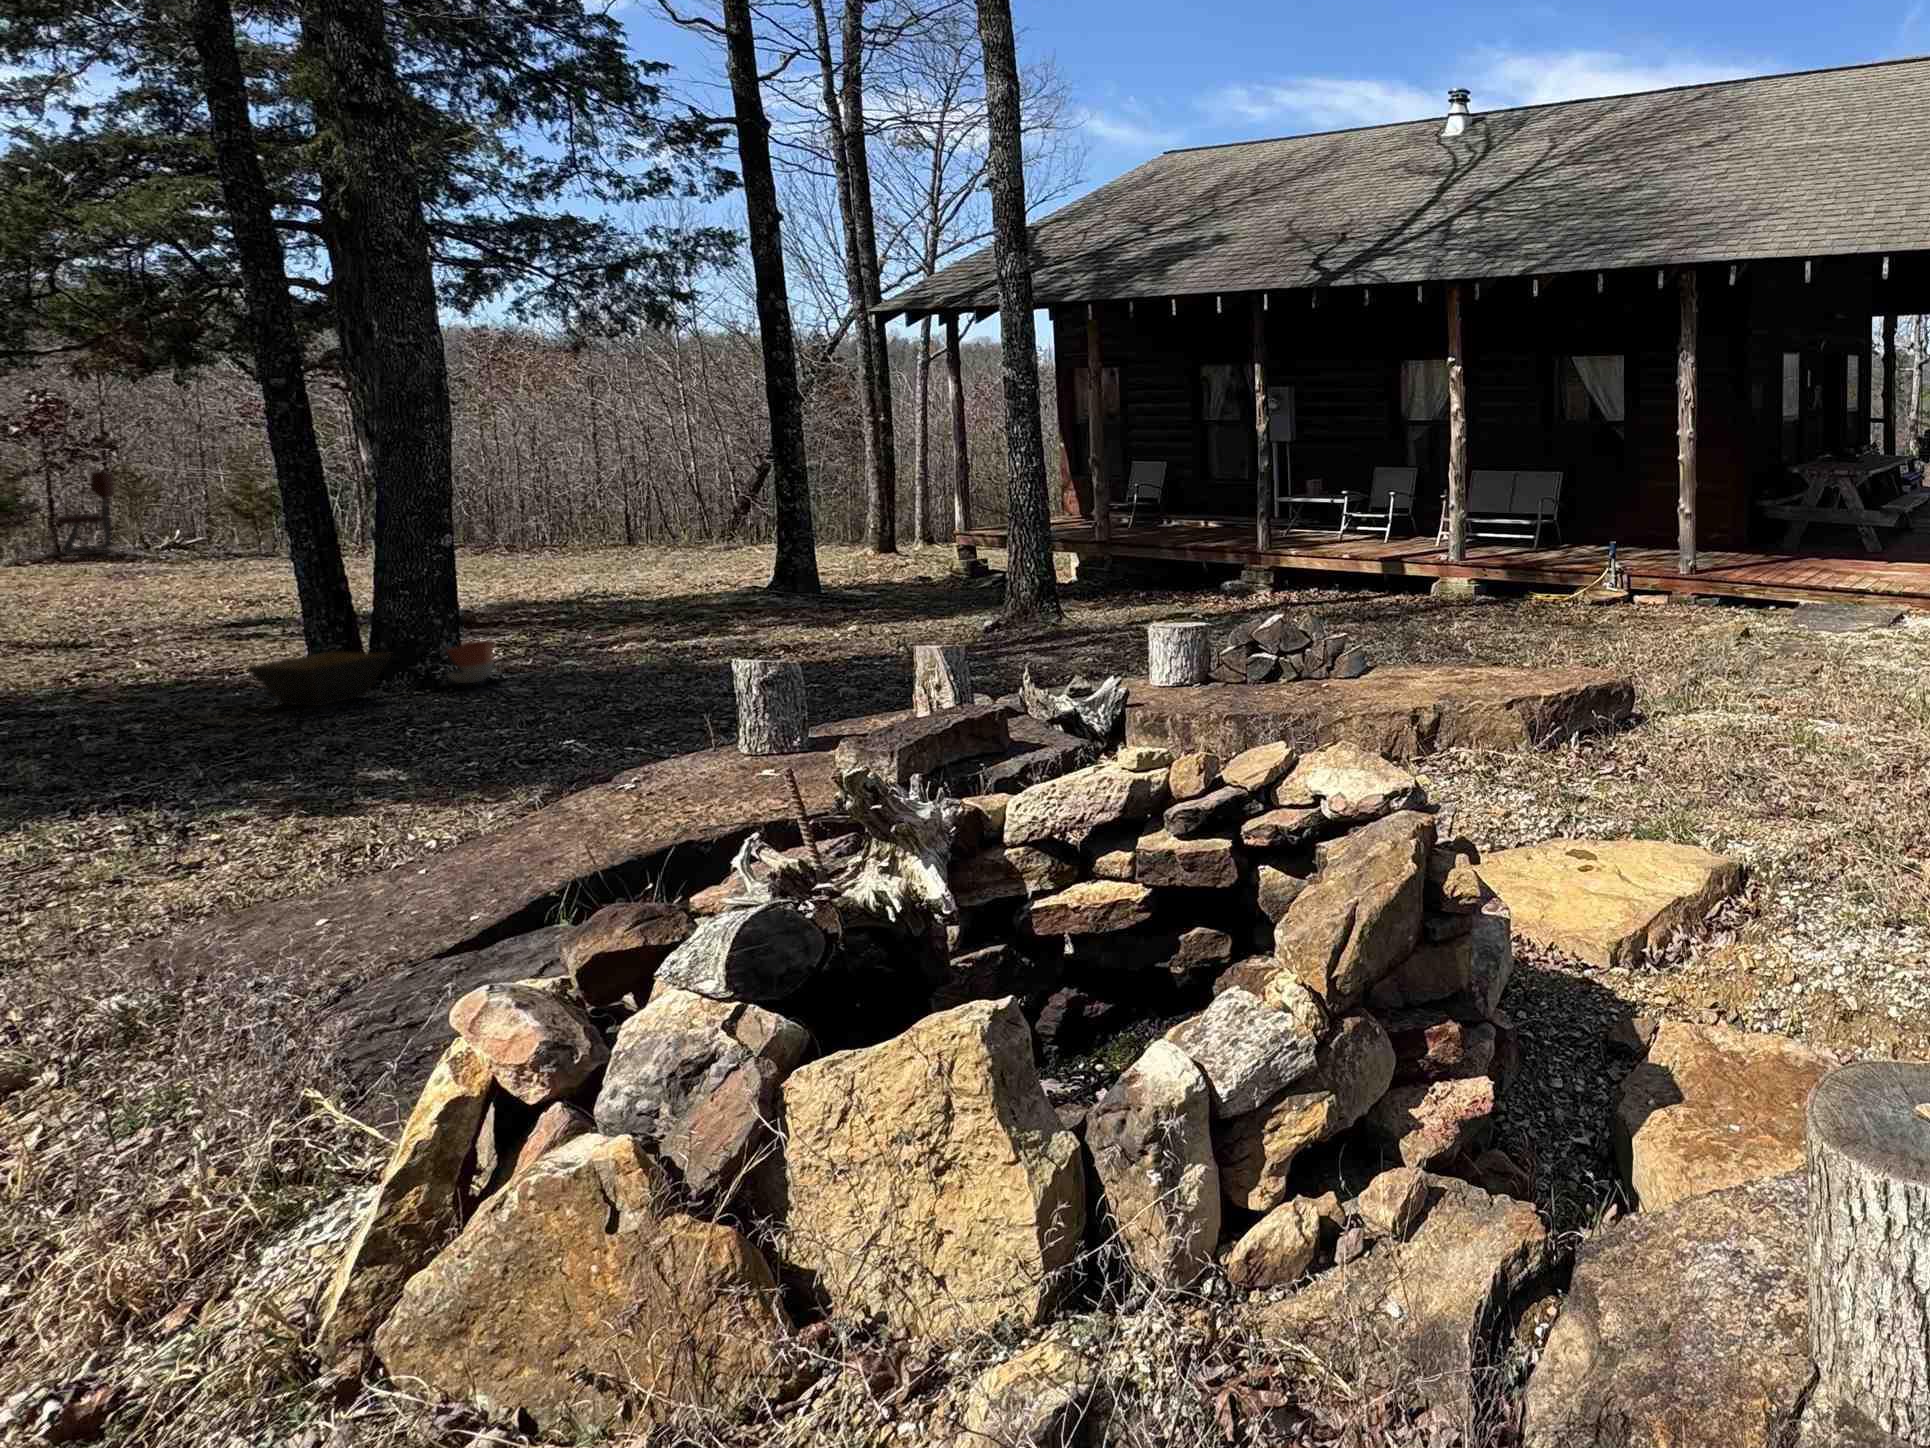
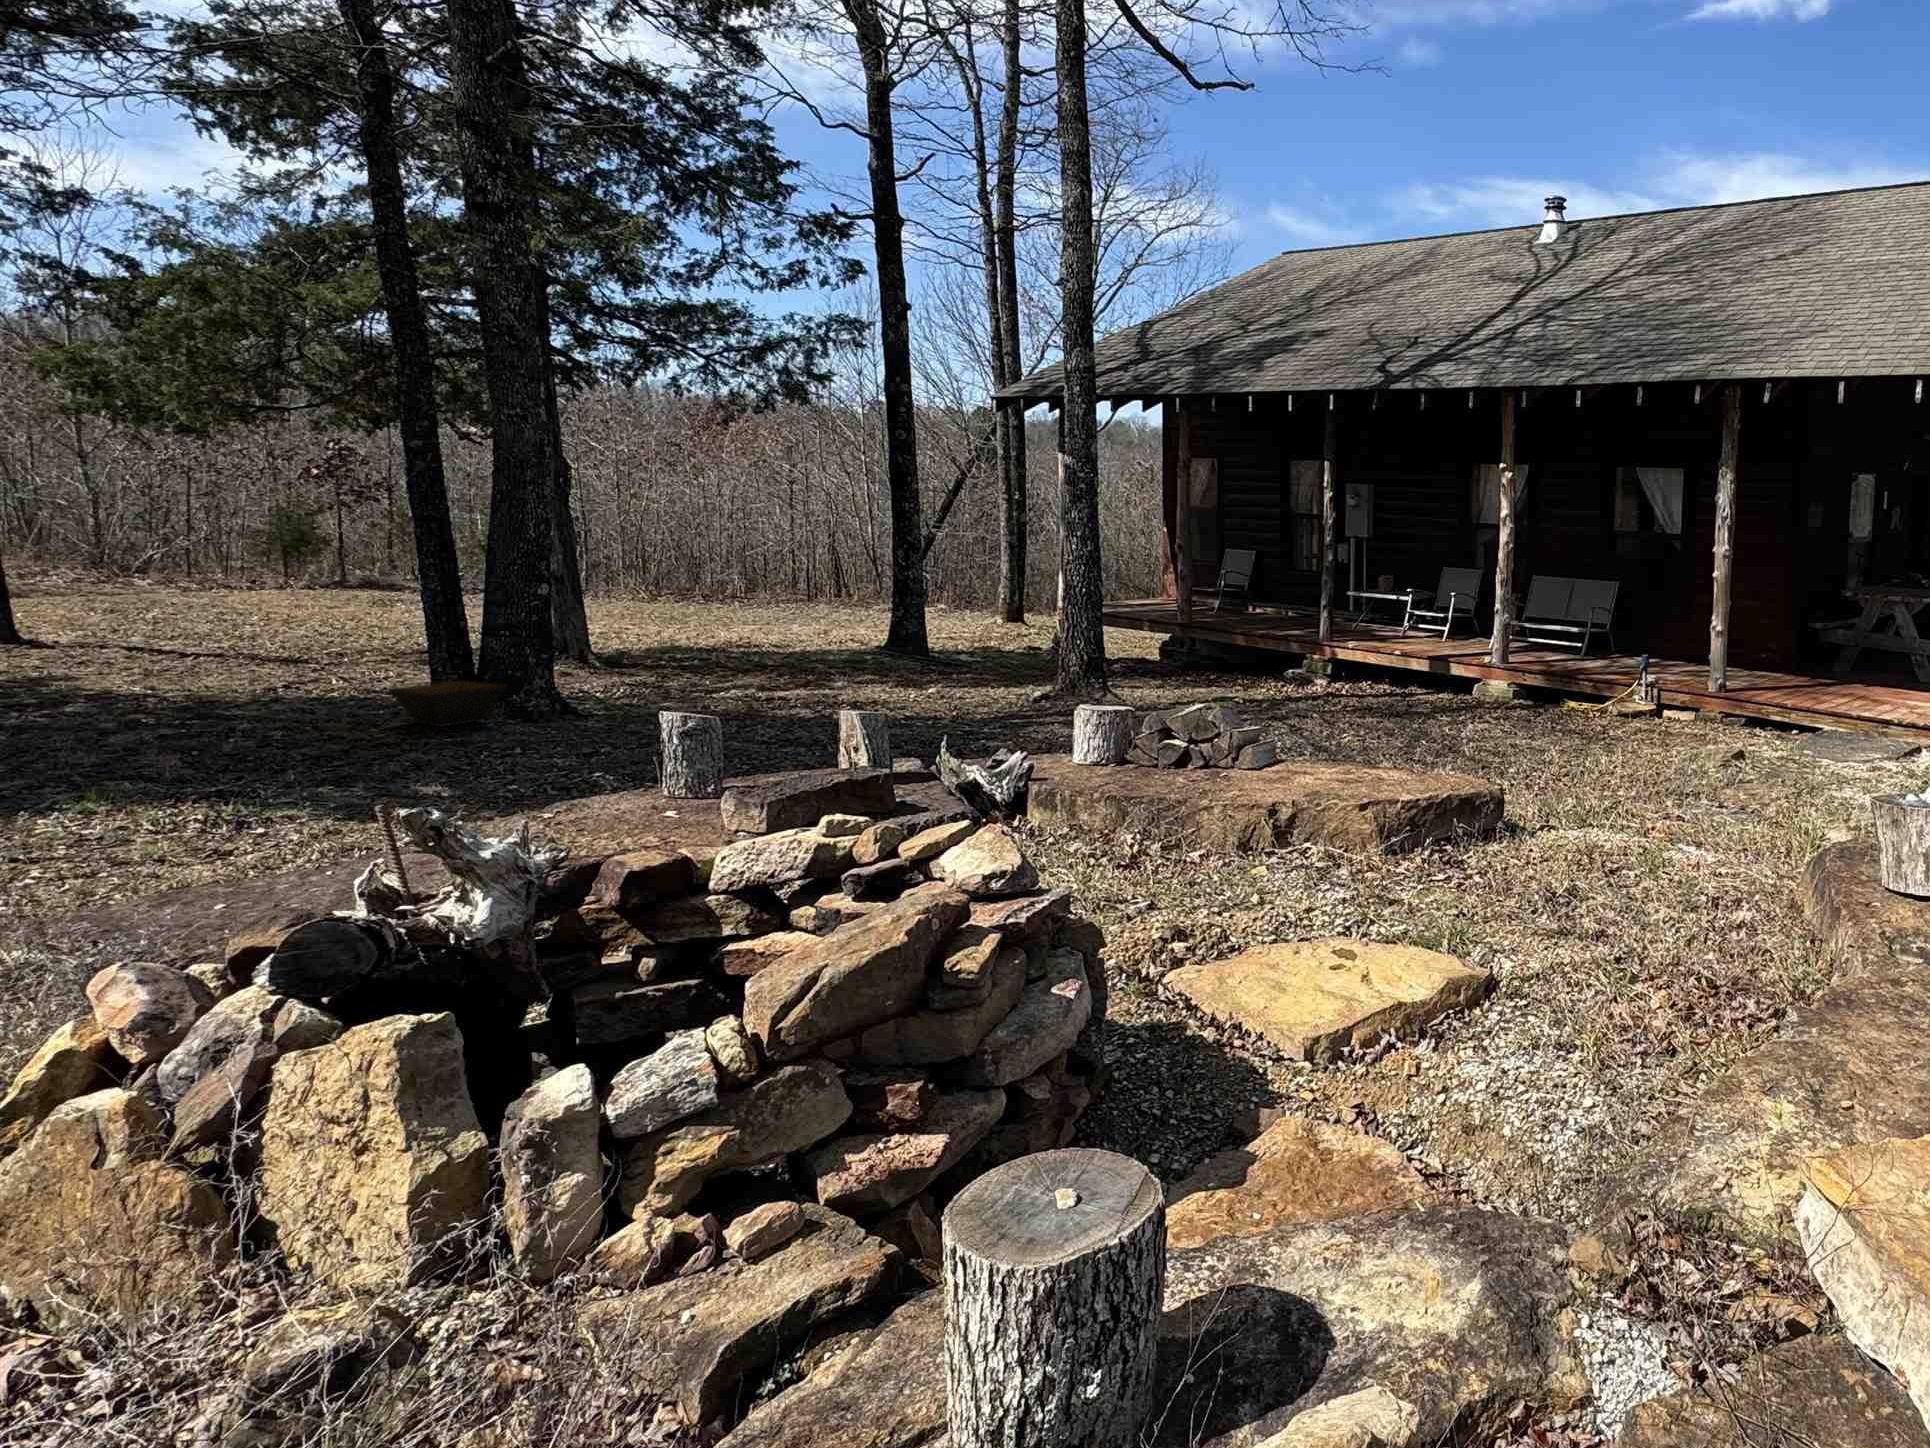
bench: present [57,471,114,556] -> none [341,514,396,585]
planter: present [447,641,494,683] -> none [553,680,595,716]

